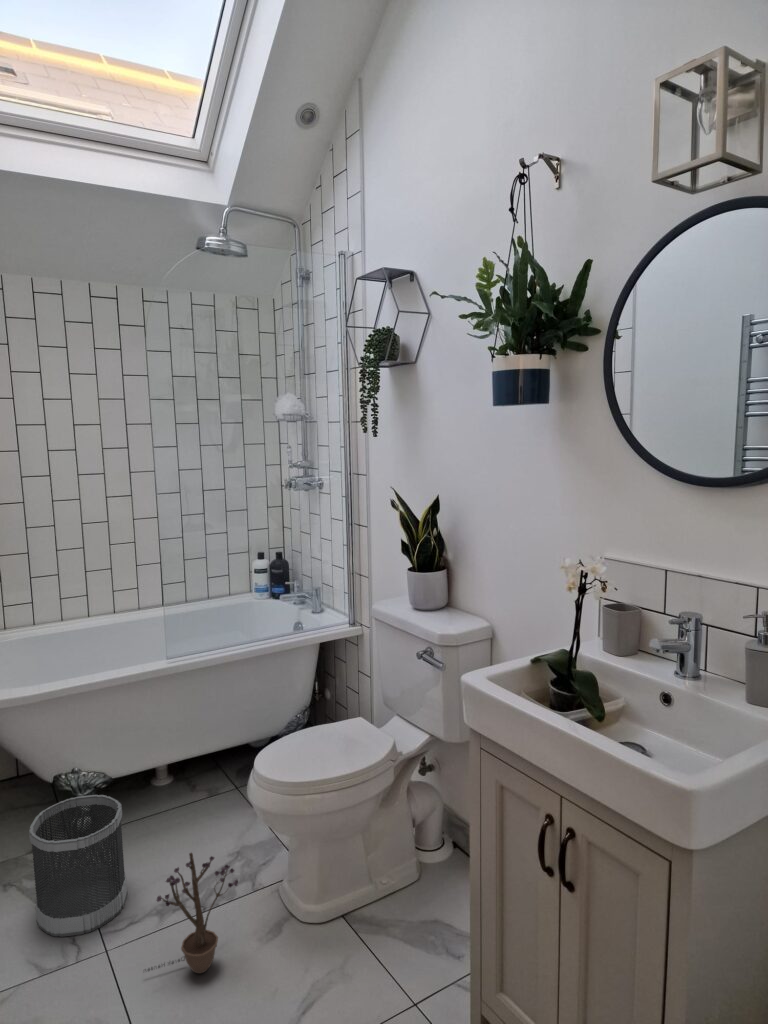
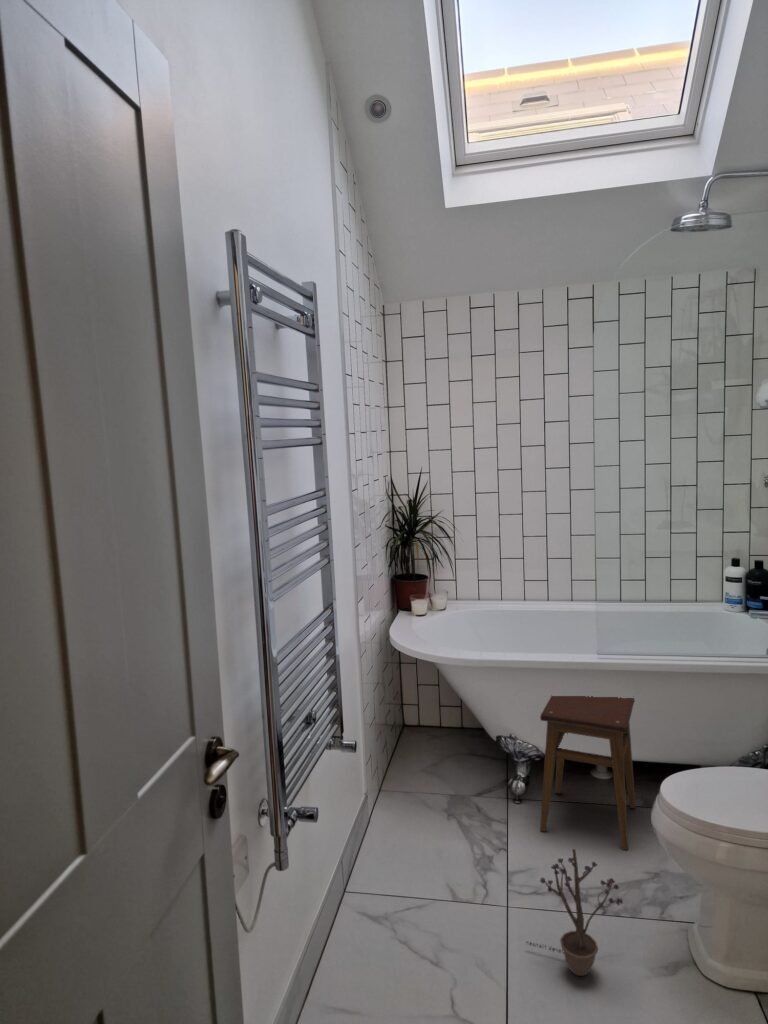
stool: none [112,694,208,858] -> present [540,696,635,850]
wastebasket: present [29,795,127,937] -> none [458,758,538,884]

